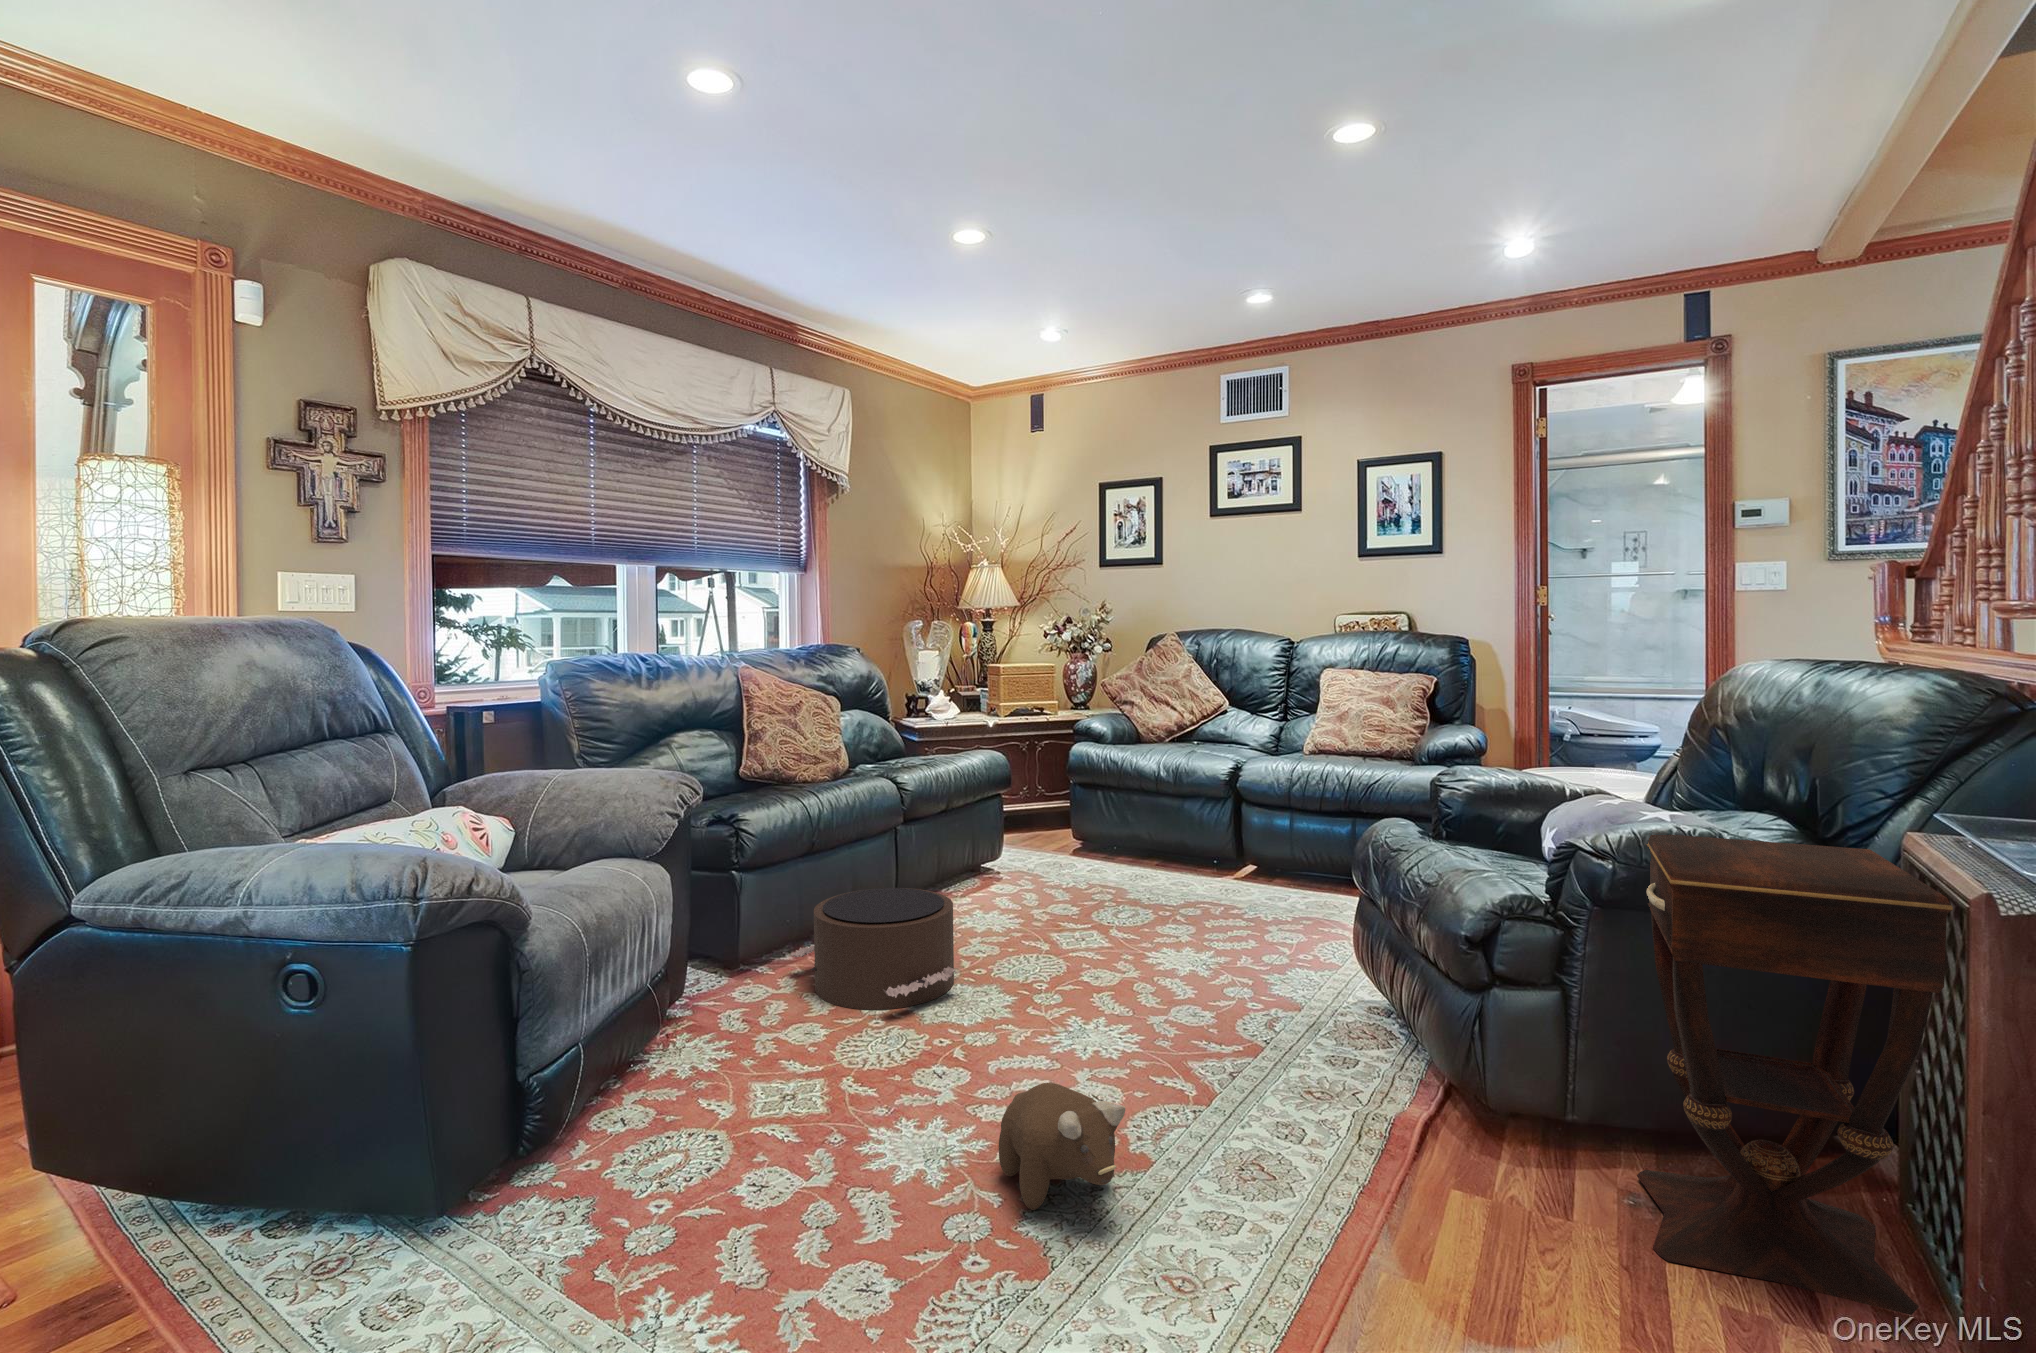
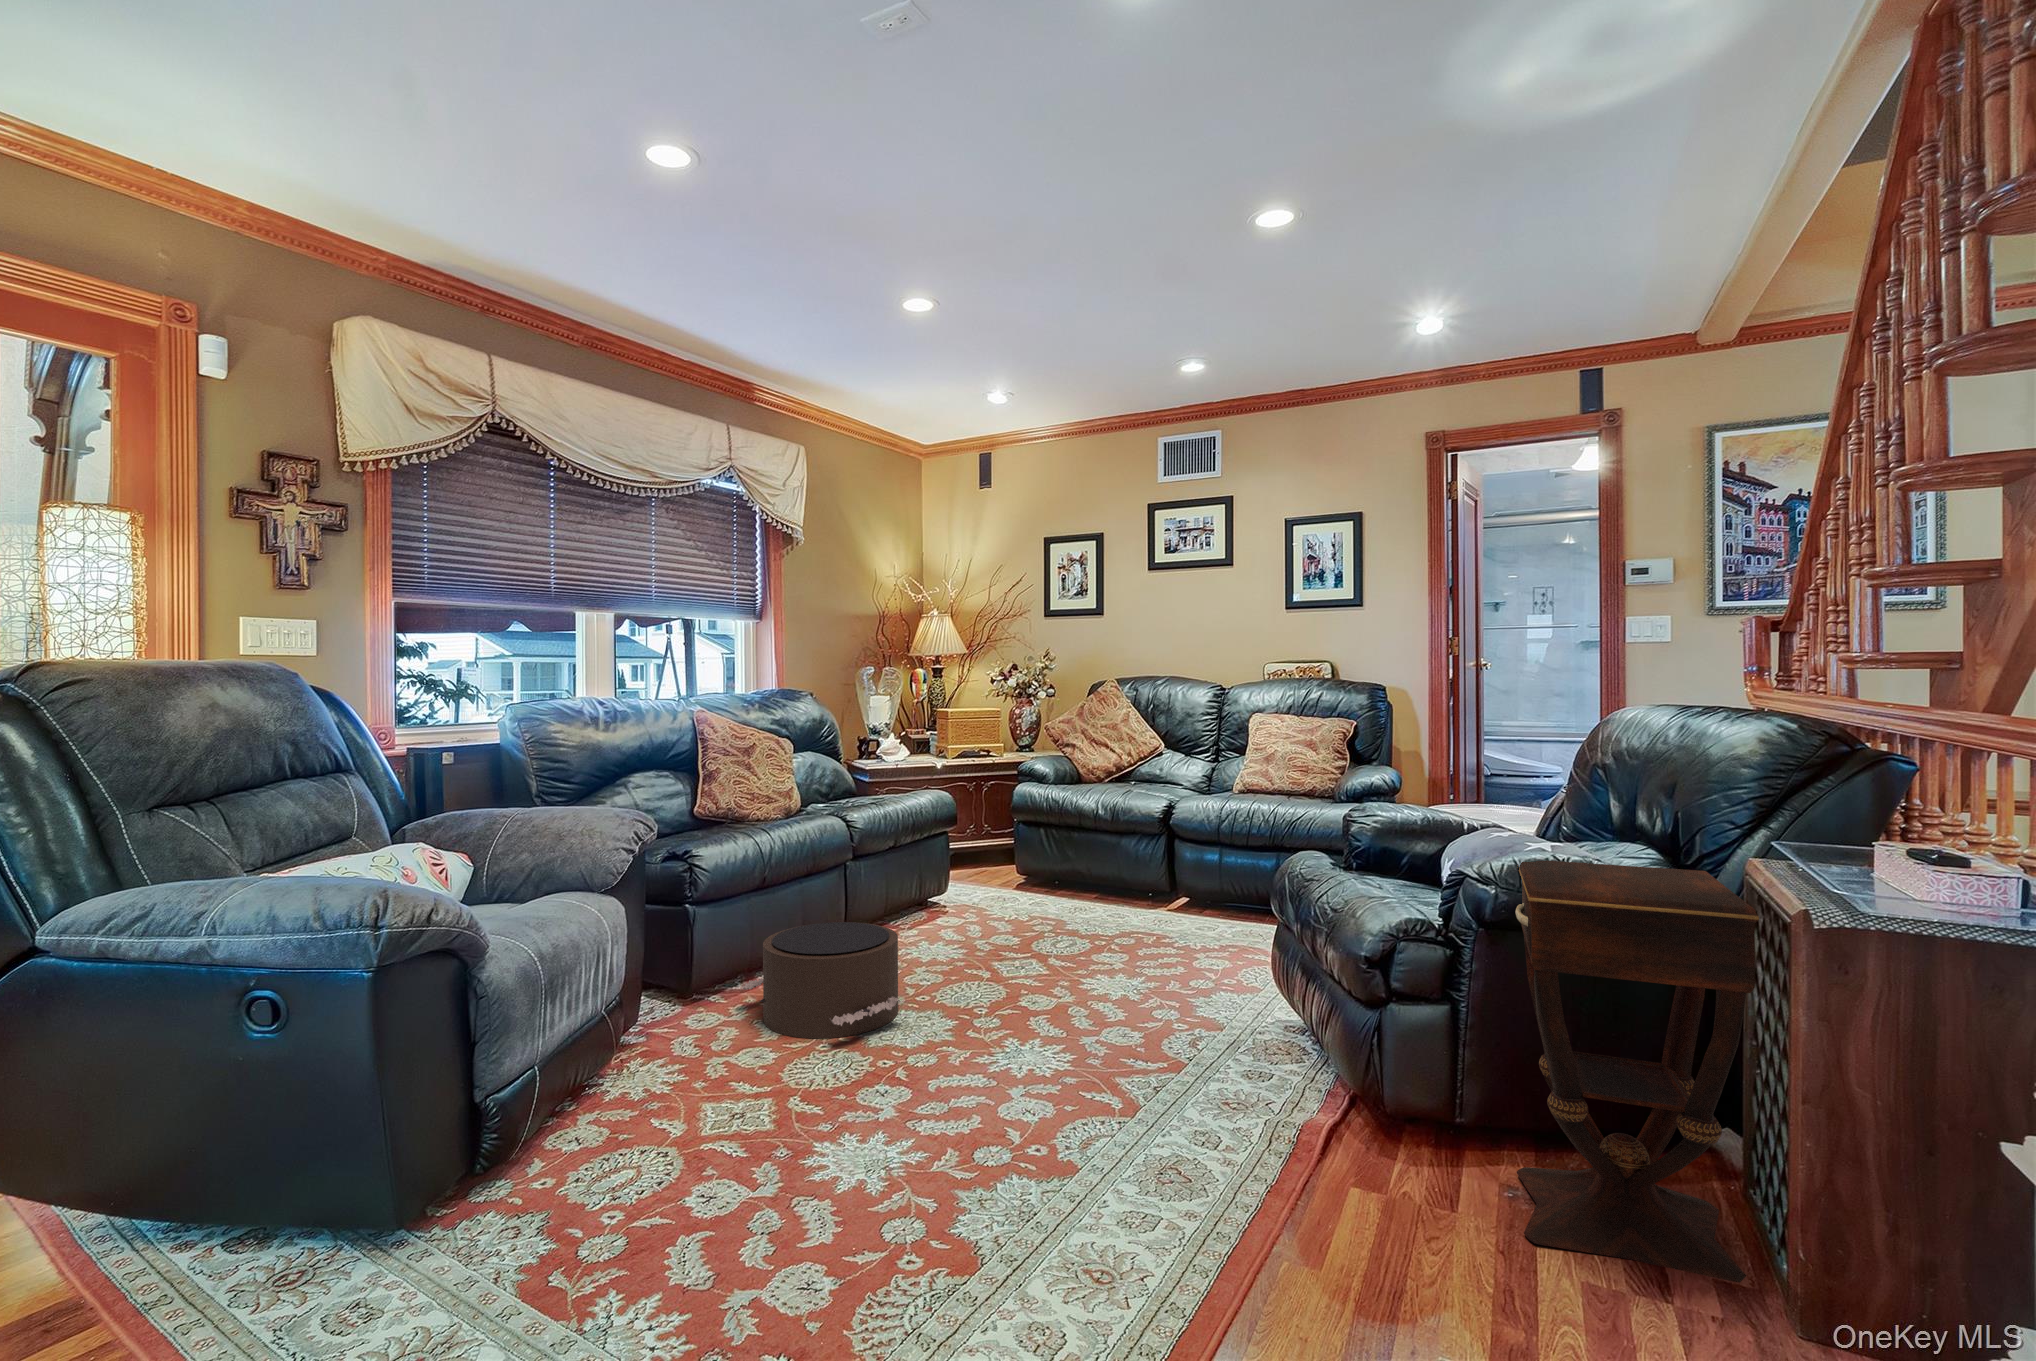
plush toy: present [999,1083,1125,1210] -> none [935,1096,1052,1214]

